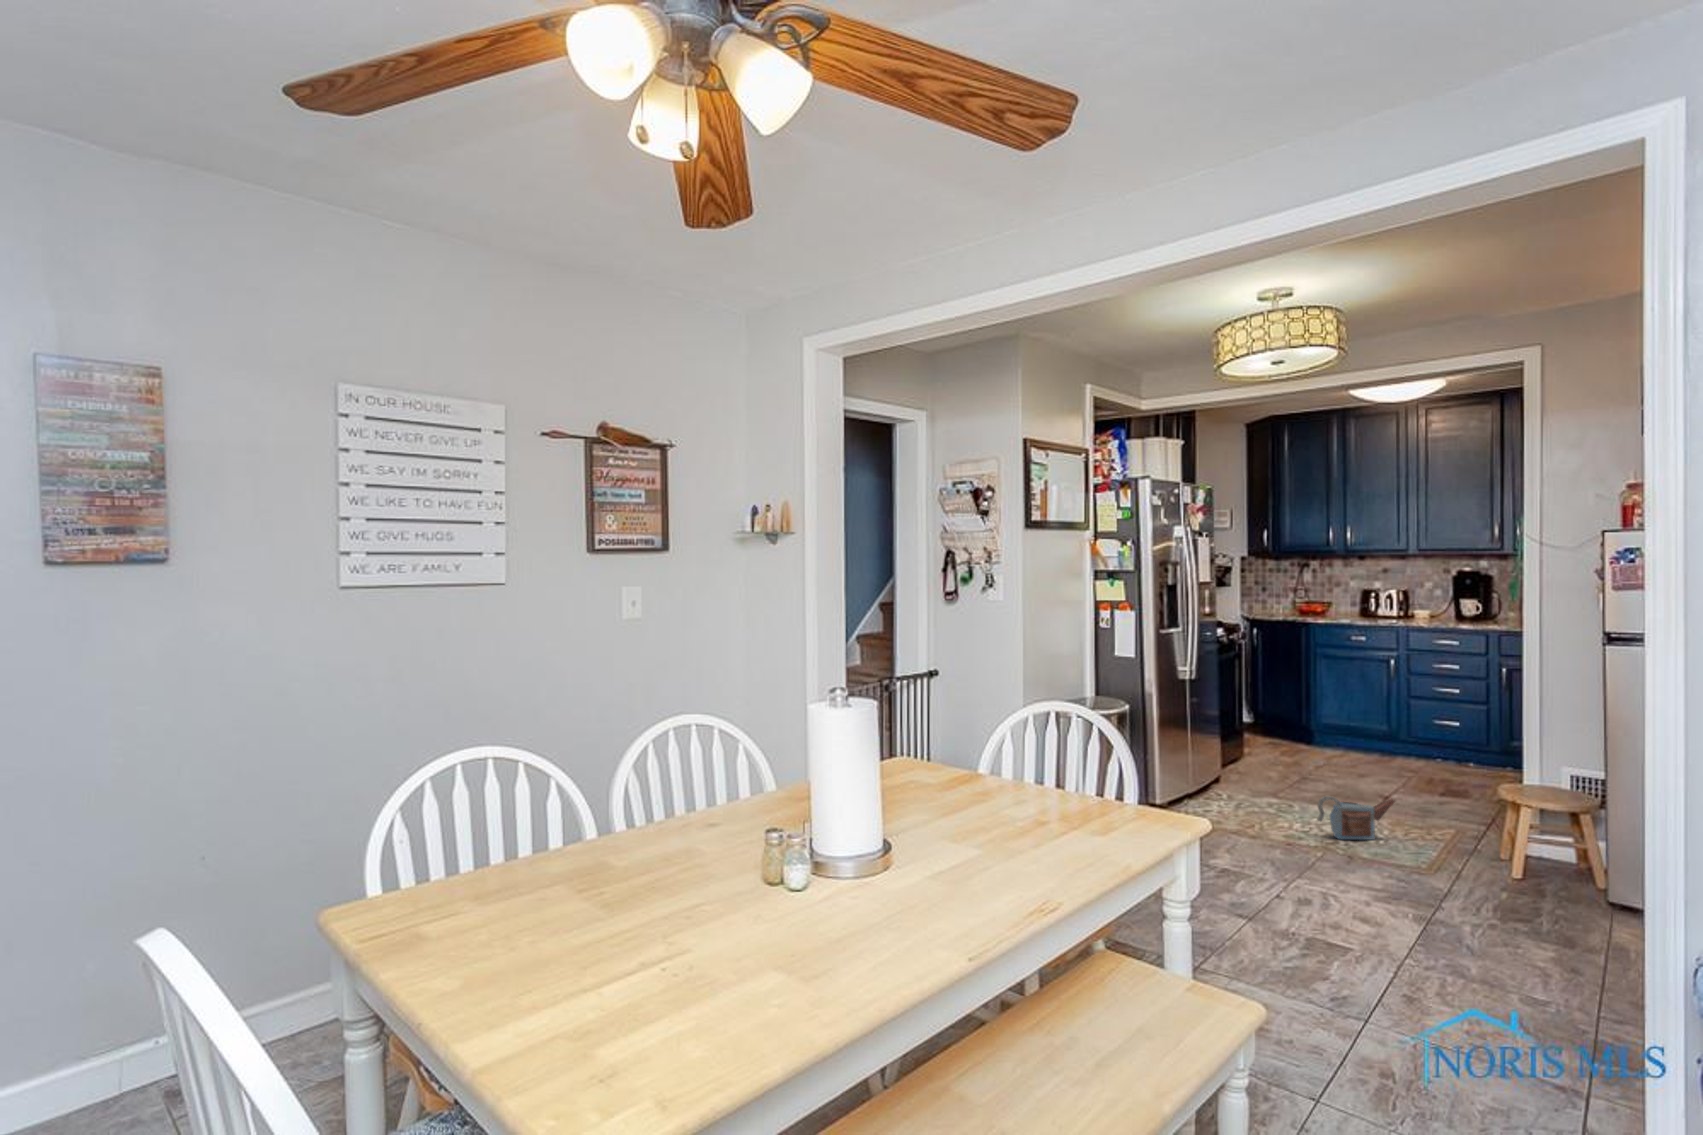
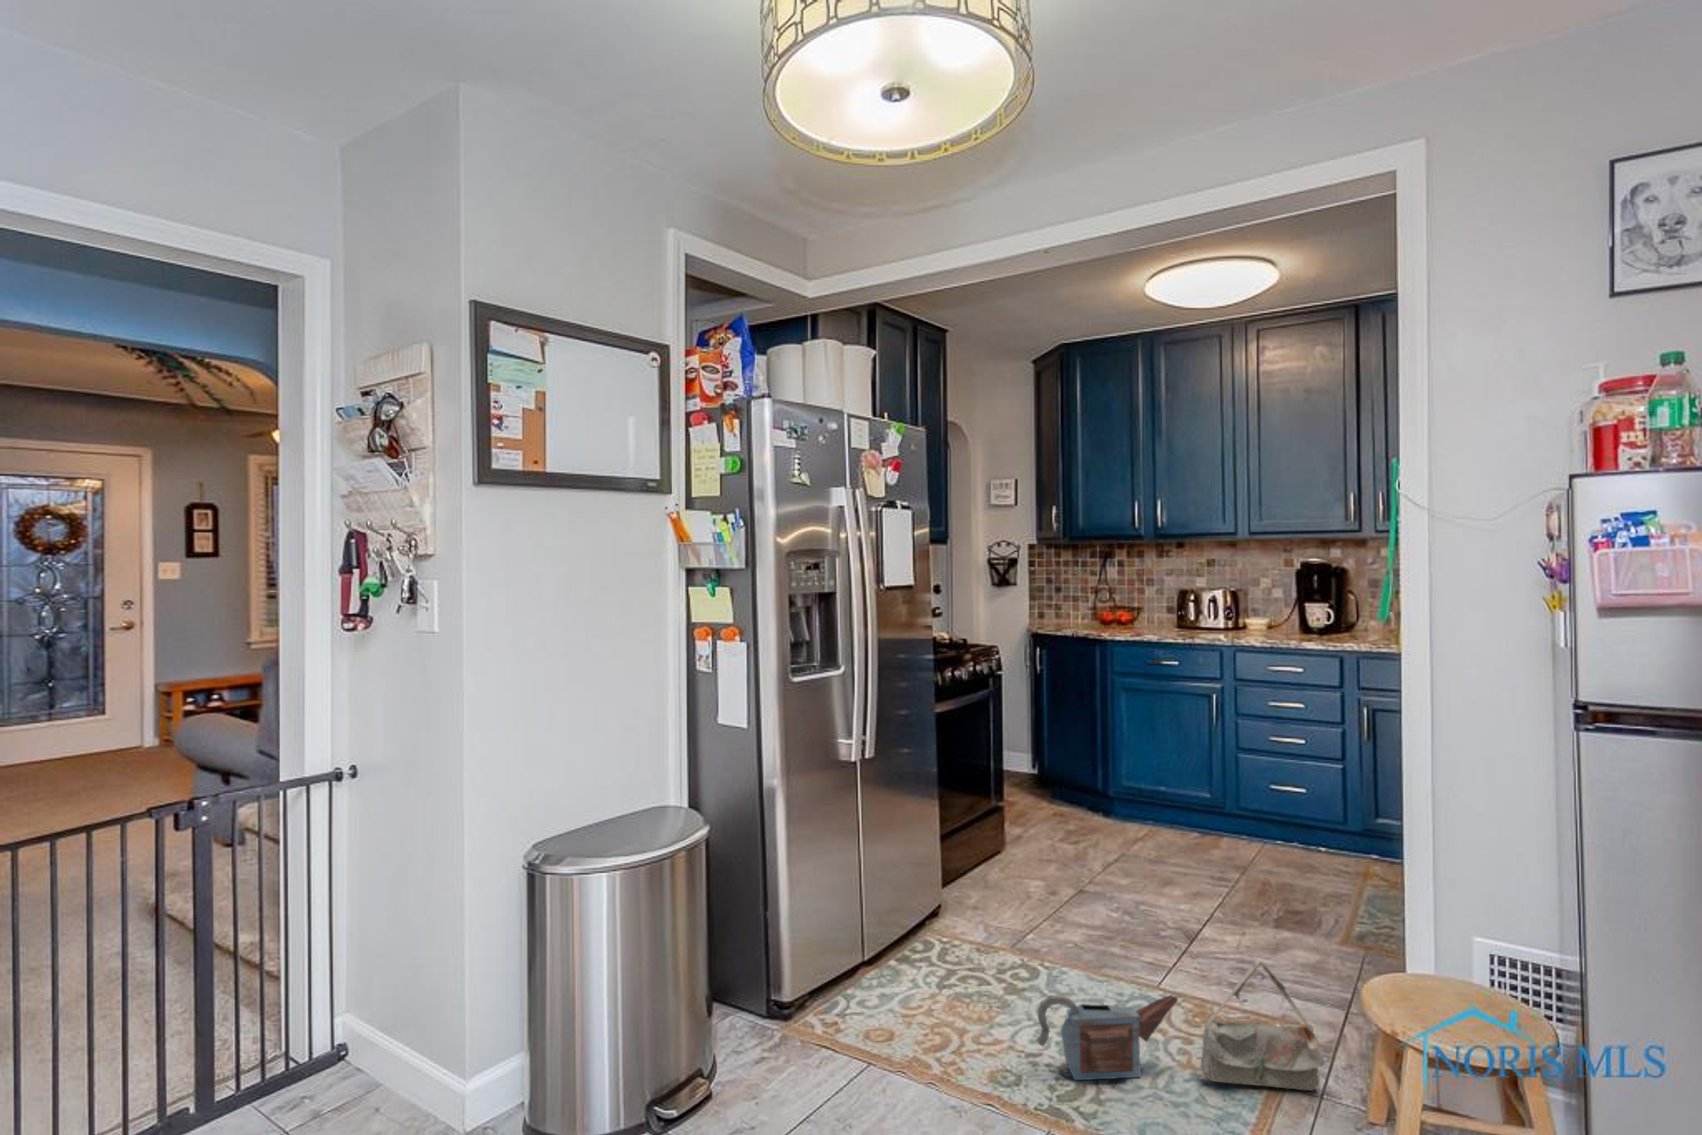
bag: none [1408,778,1480,846] -> present [1201,958,1325,1090]

